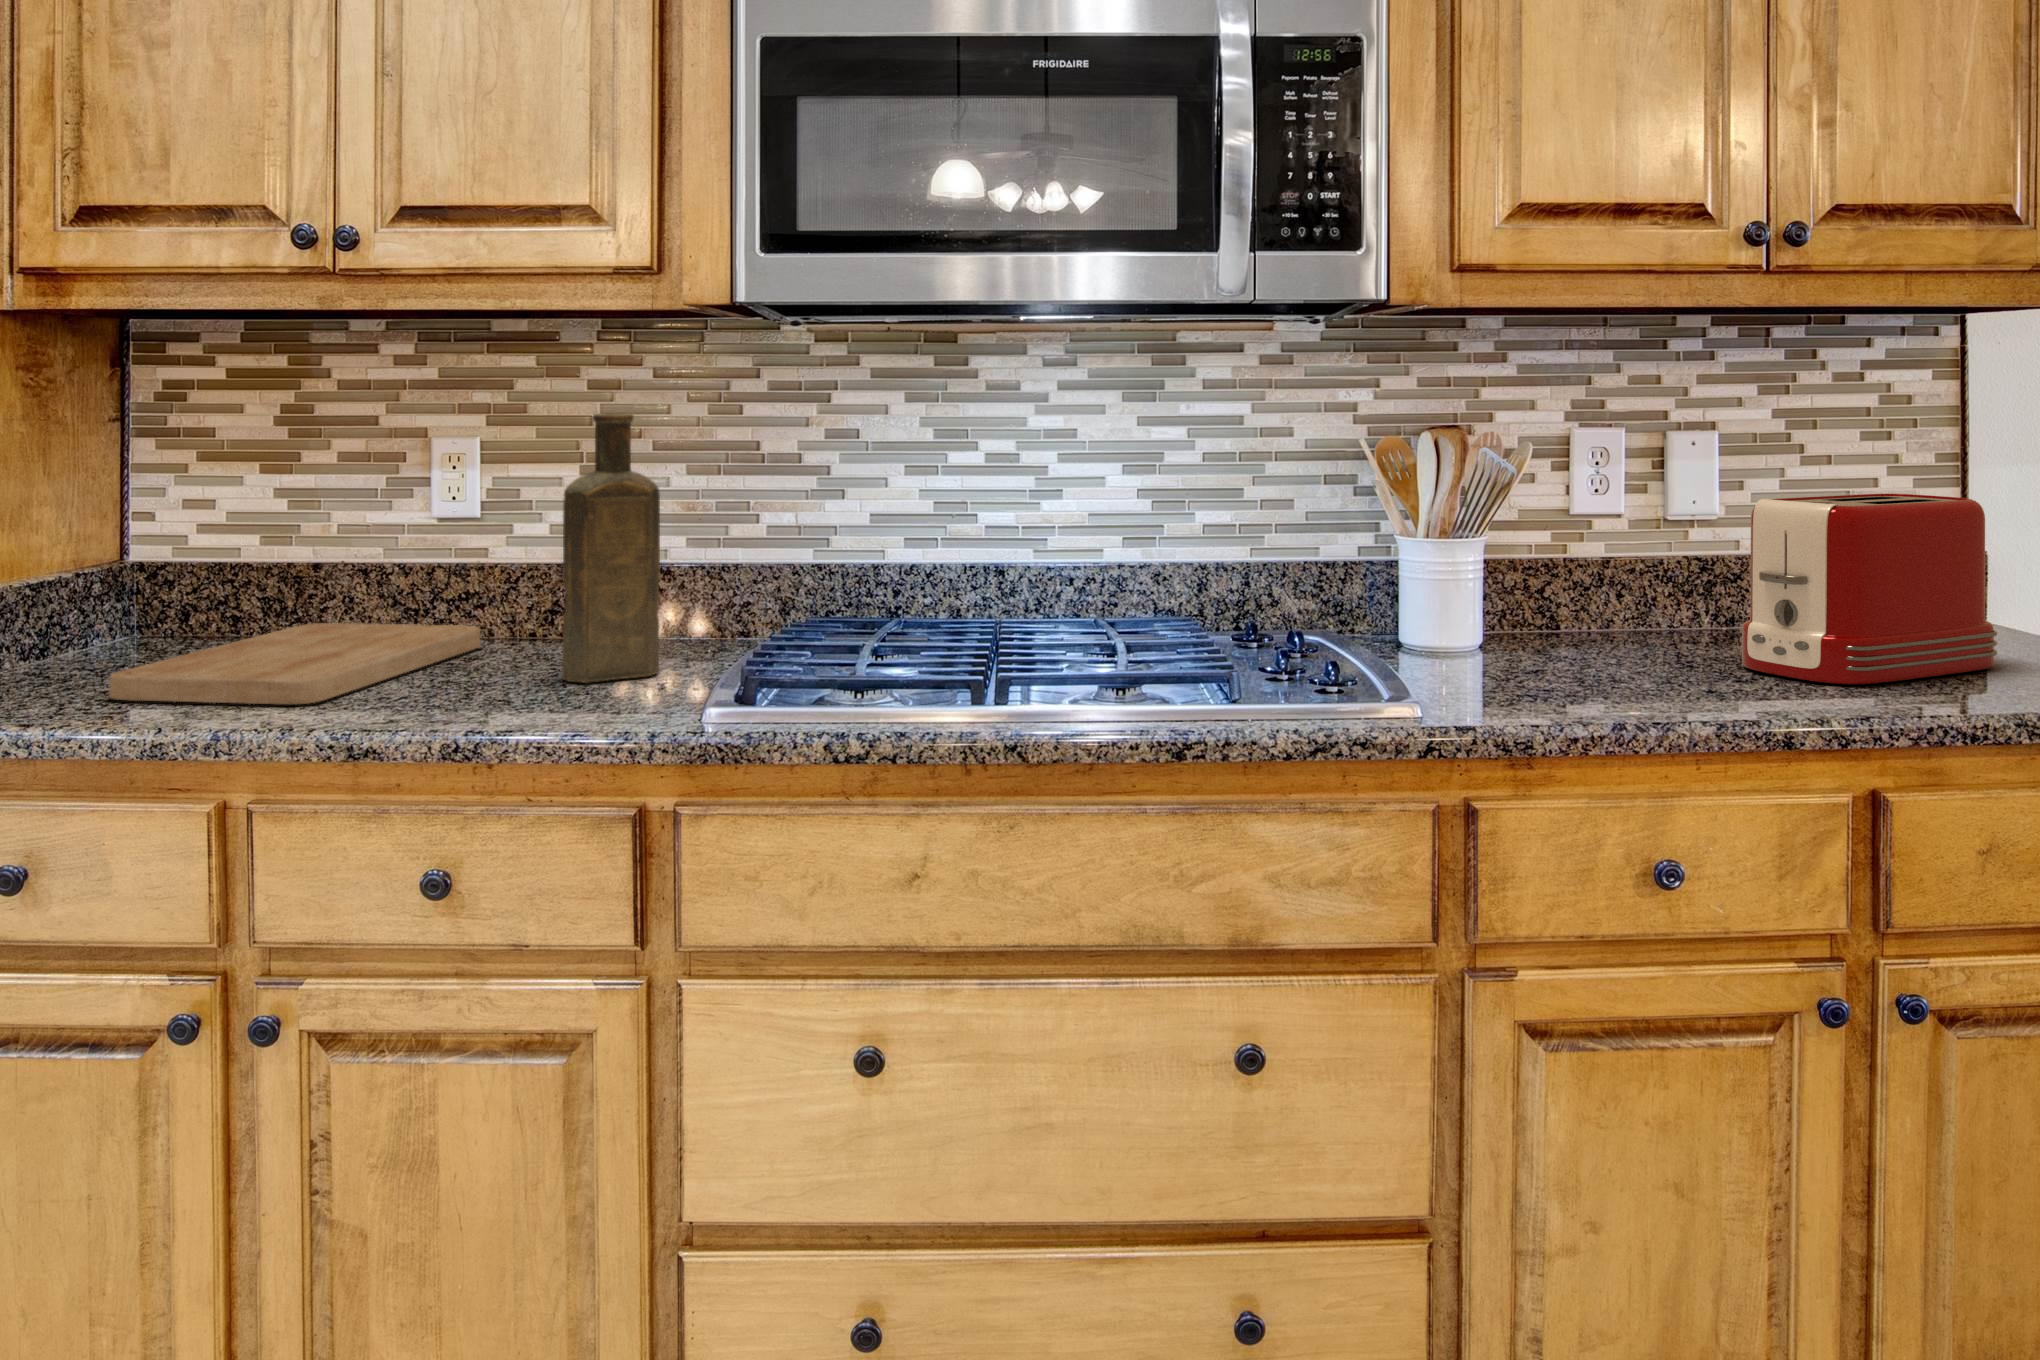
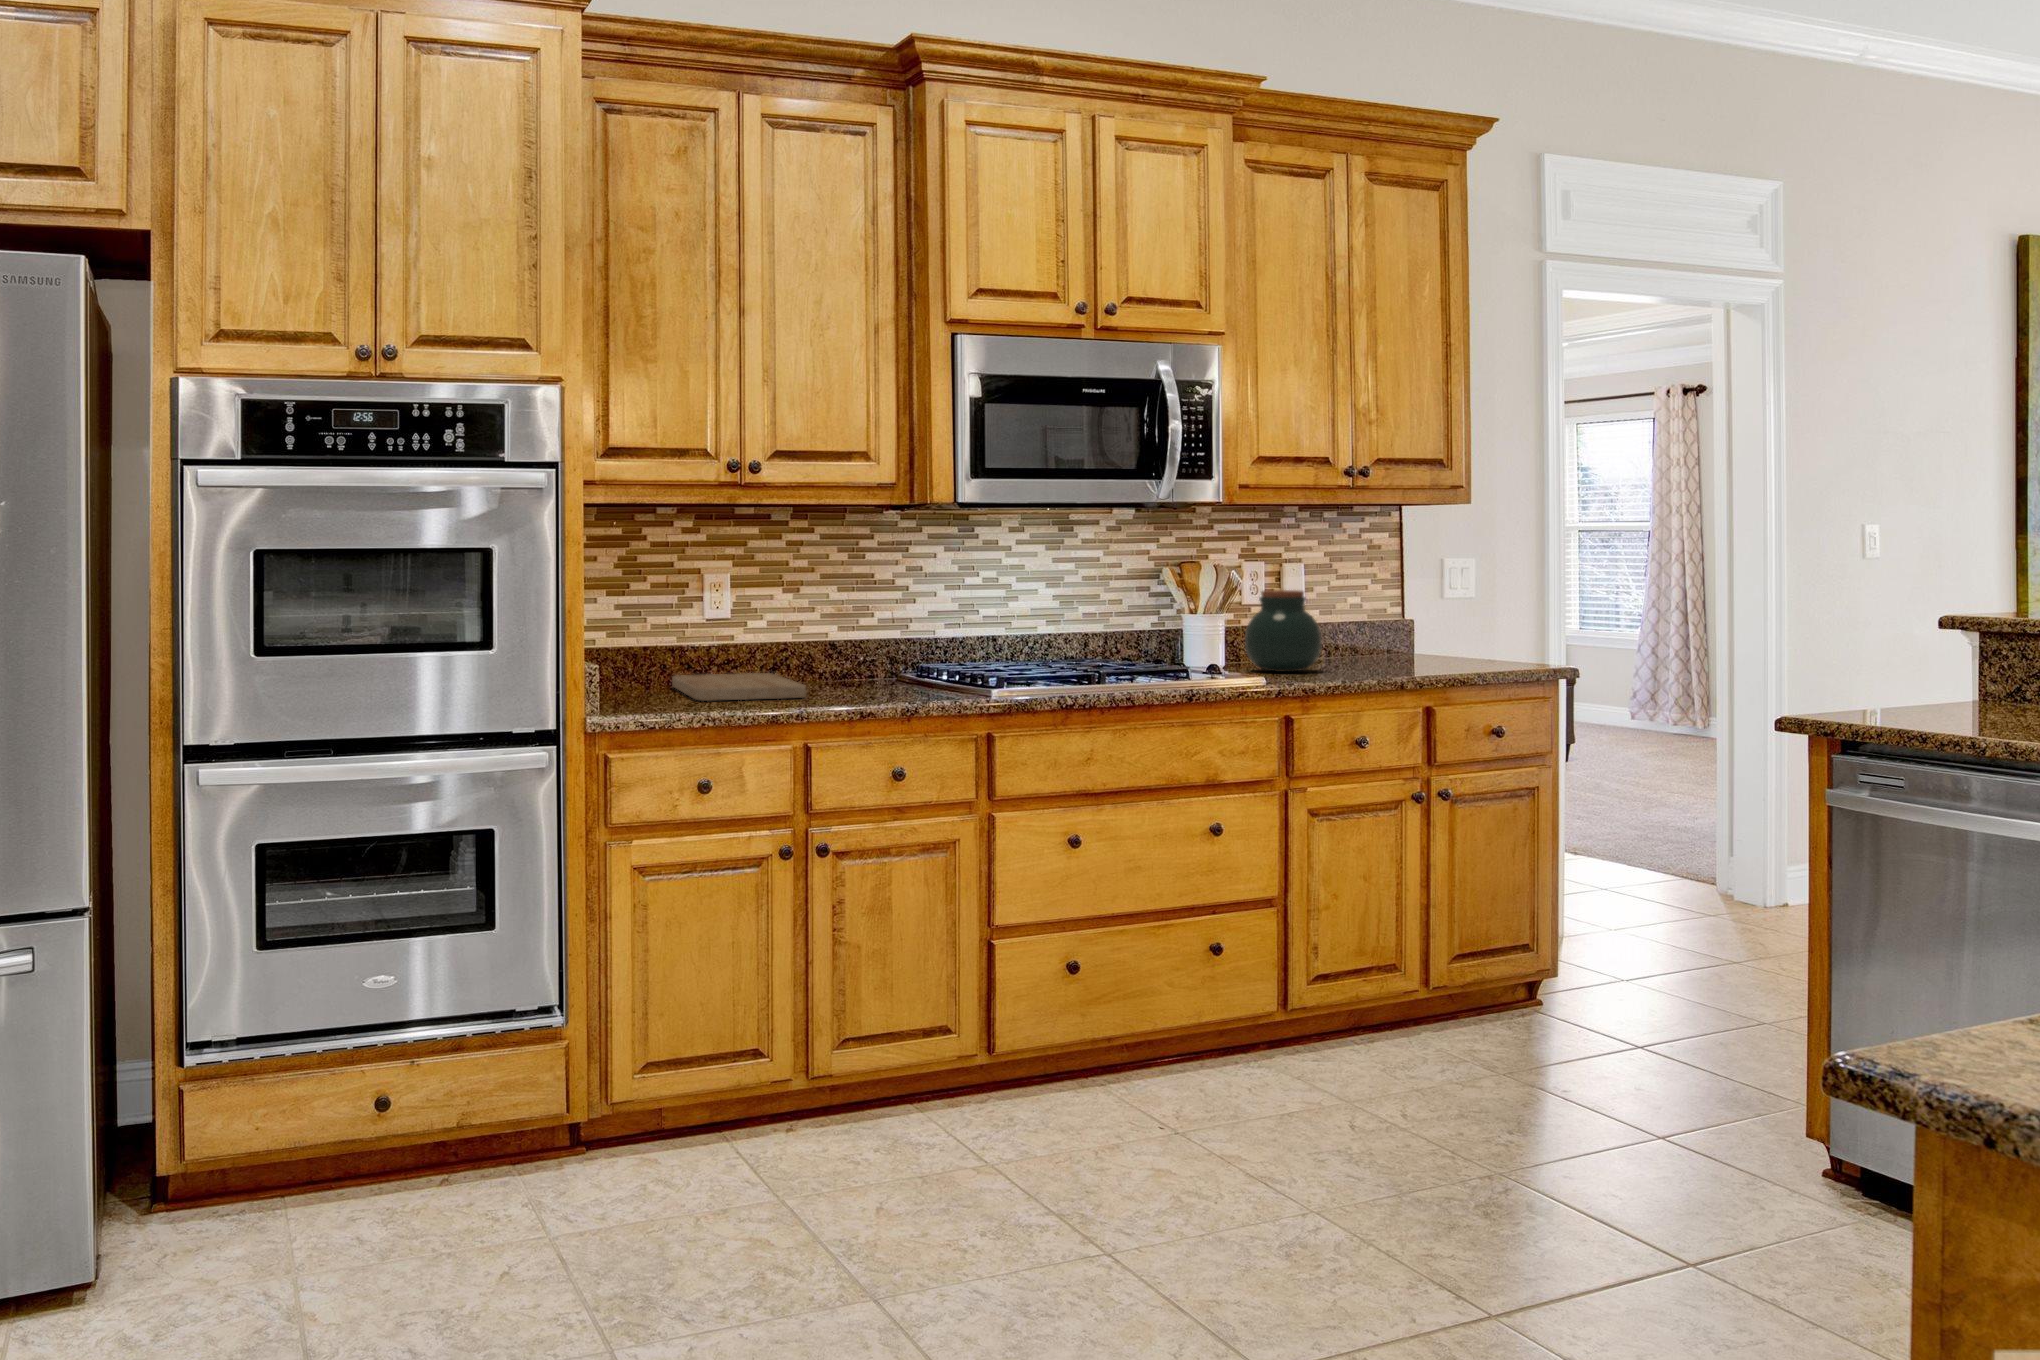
bottle: present [562,413,660,683] -> none [863,556,911,689]
toaster: present [1740,494,1998,684] -> none [1350,588,1449,668]
jar: none [1461,496,1628,678] -> present [1245,590,1322,672]

